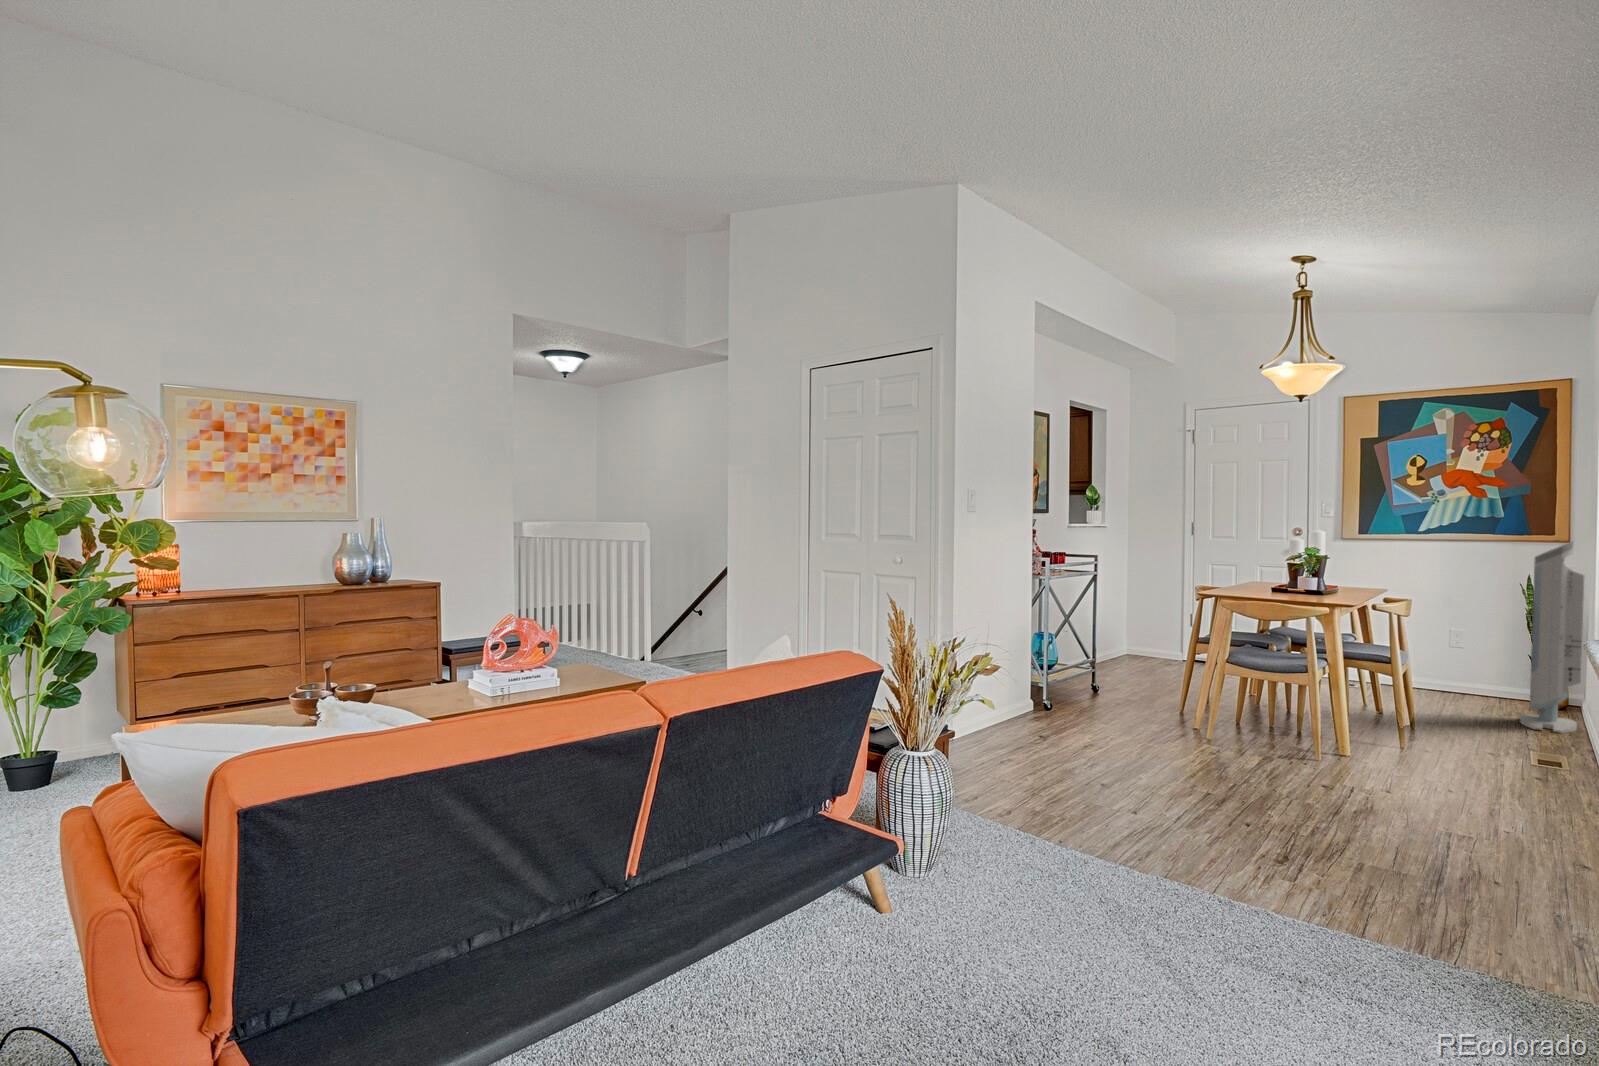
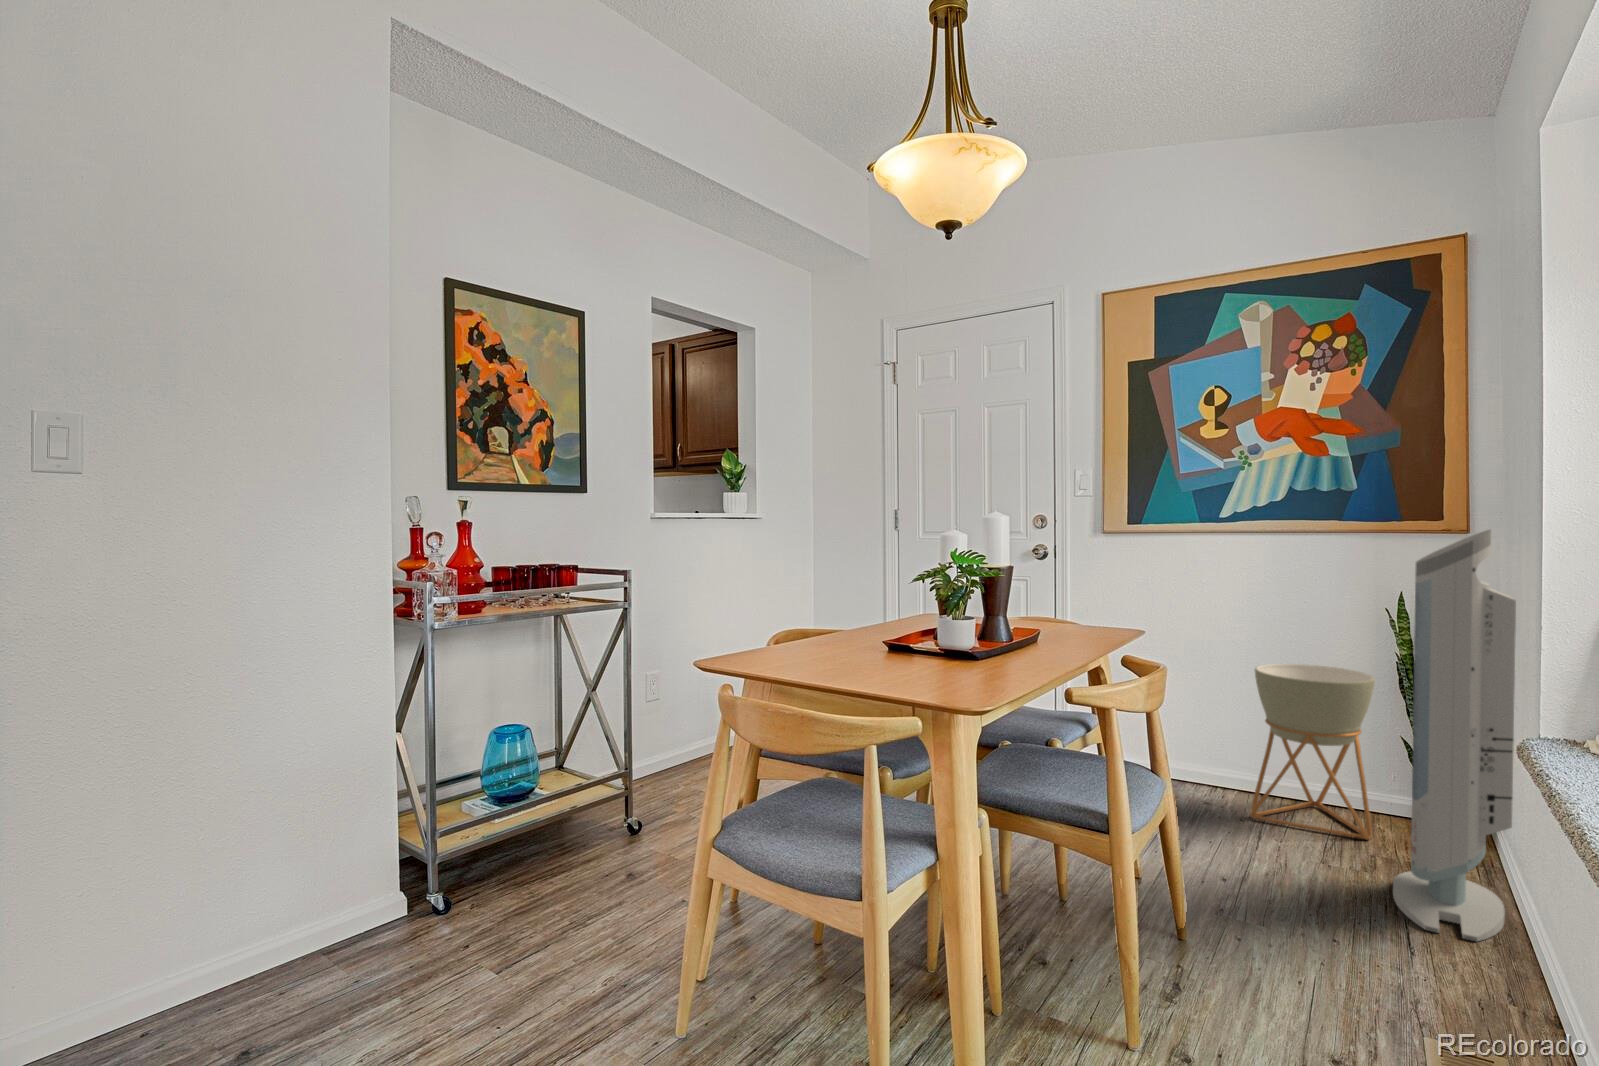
planter: none [1438,615,1513,707] -> present [1250,664,1375,840]

